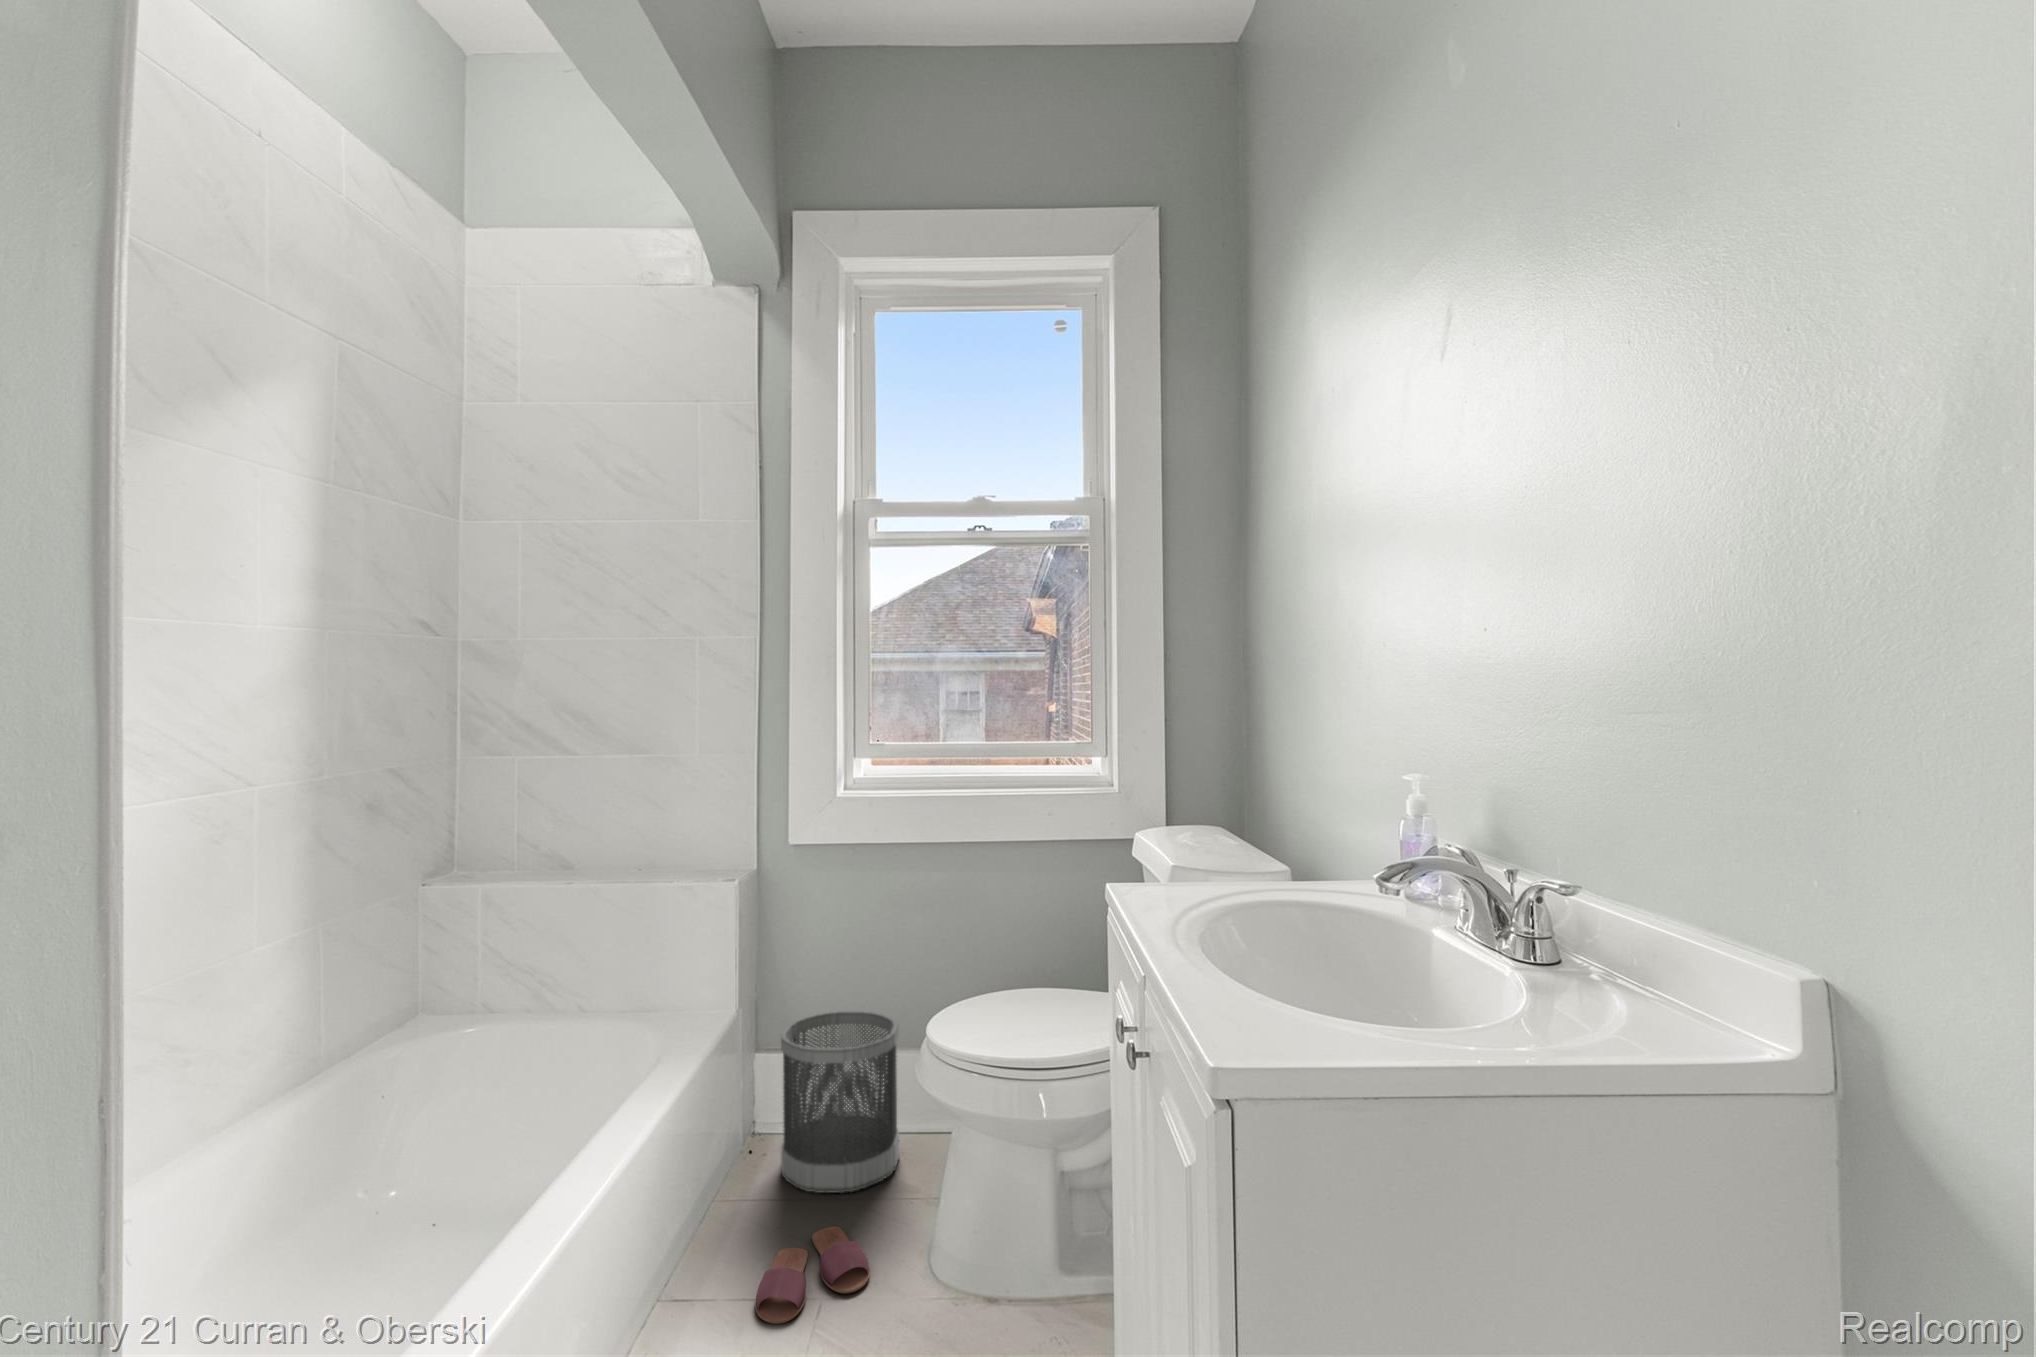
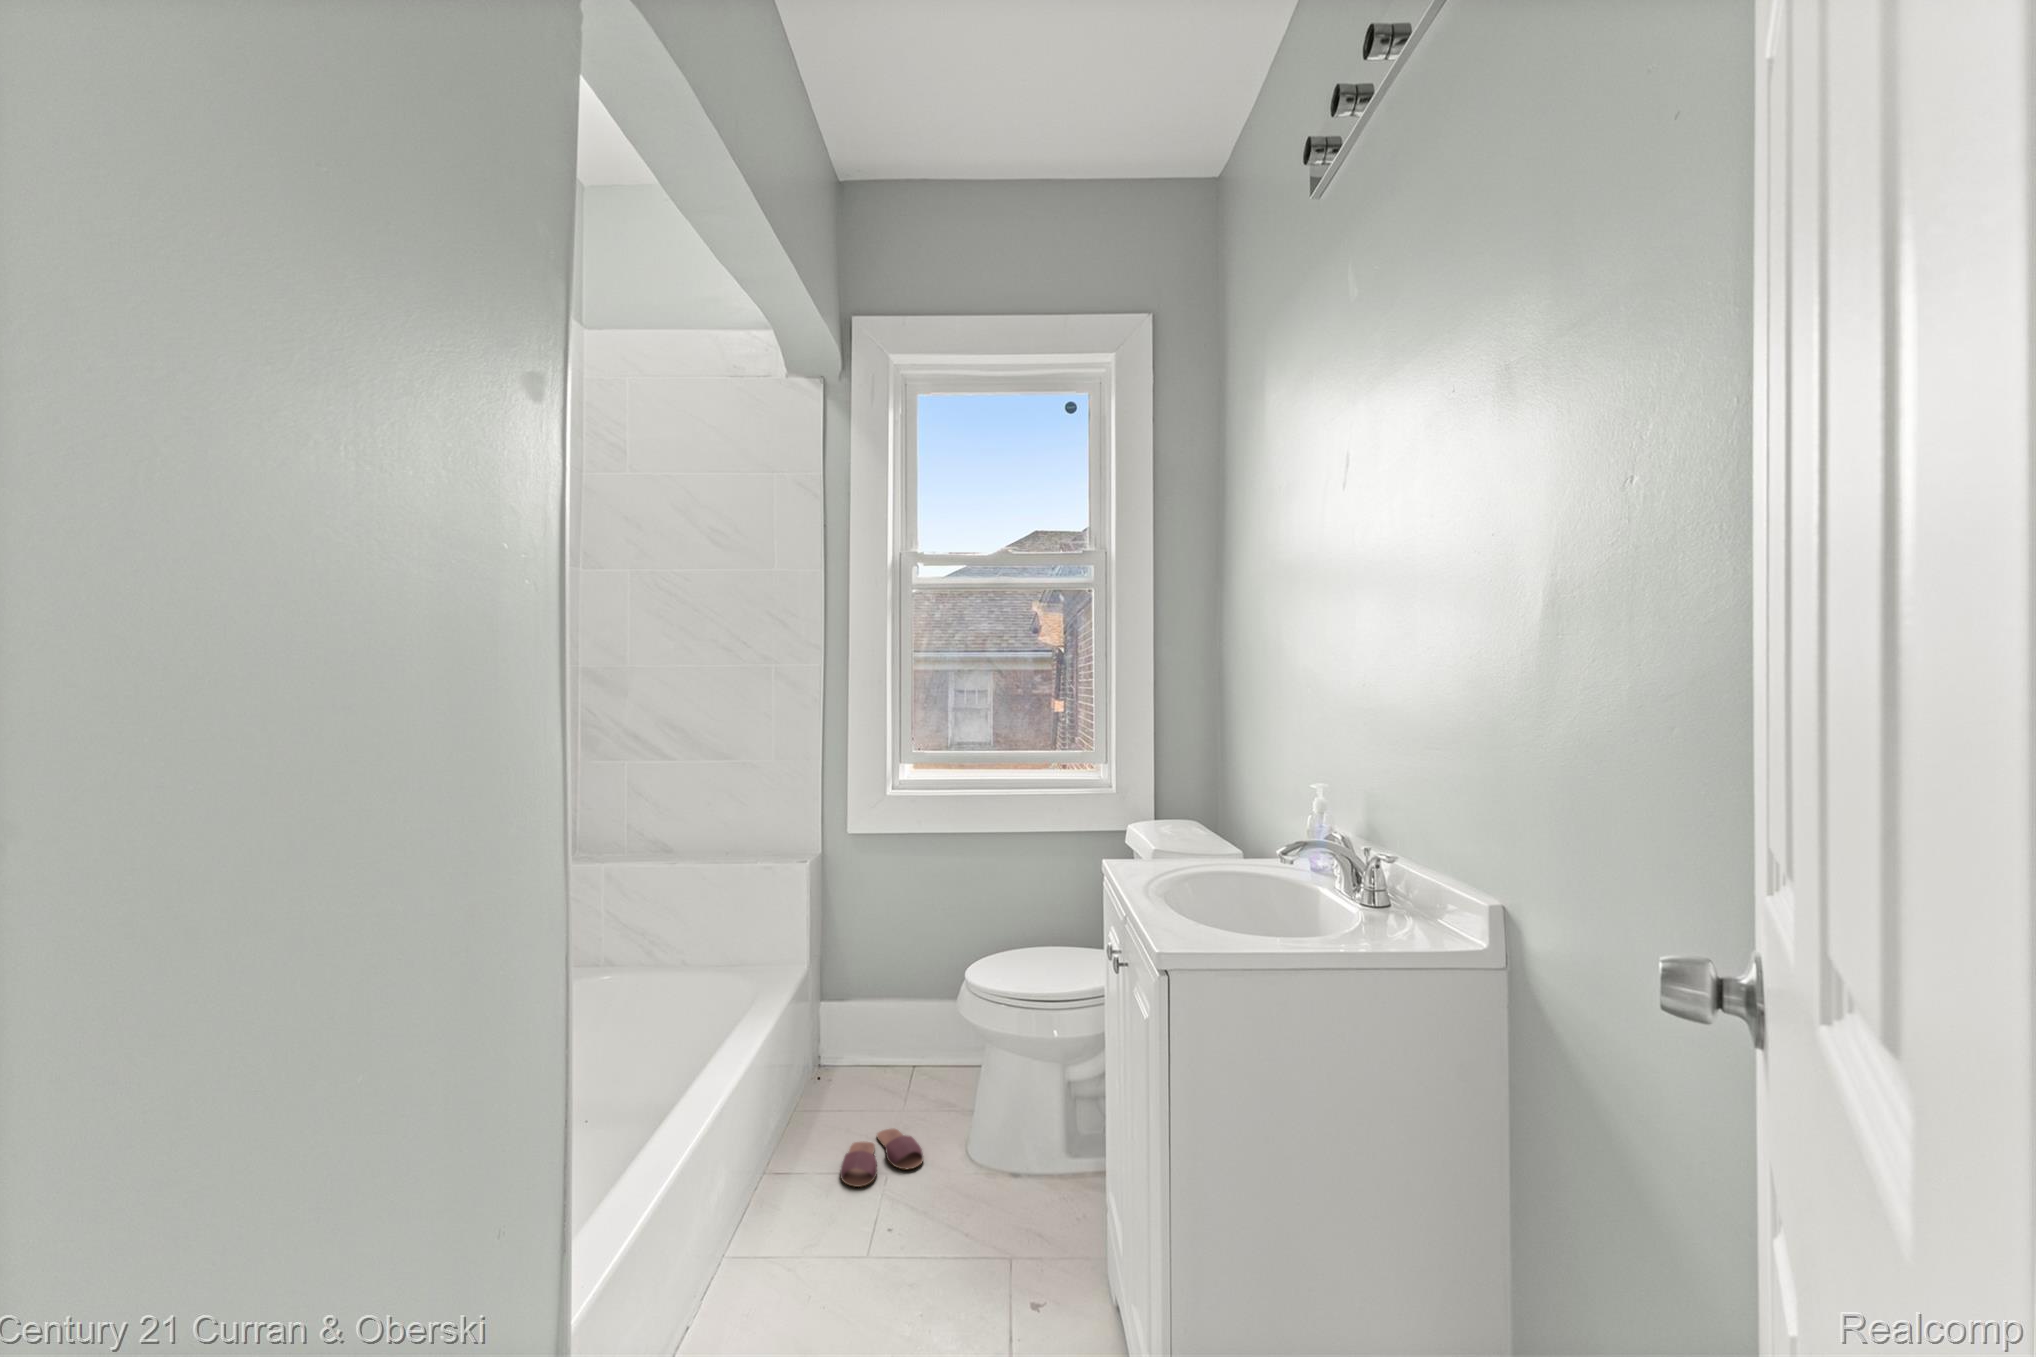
wastebasket: present [781,1011,899,1193] -> none [845,969,938,1107]

